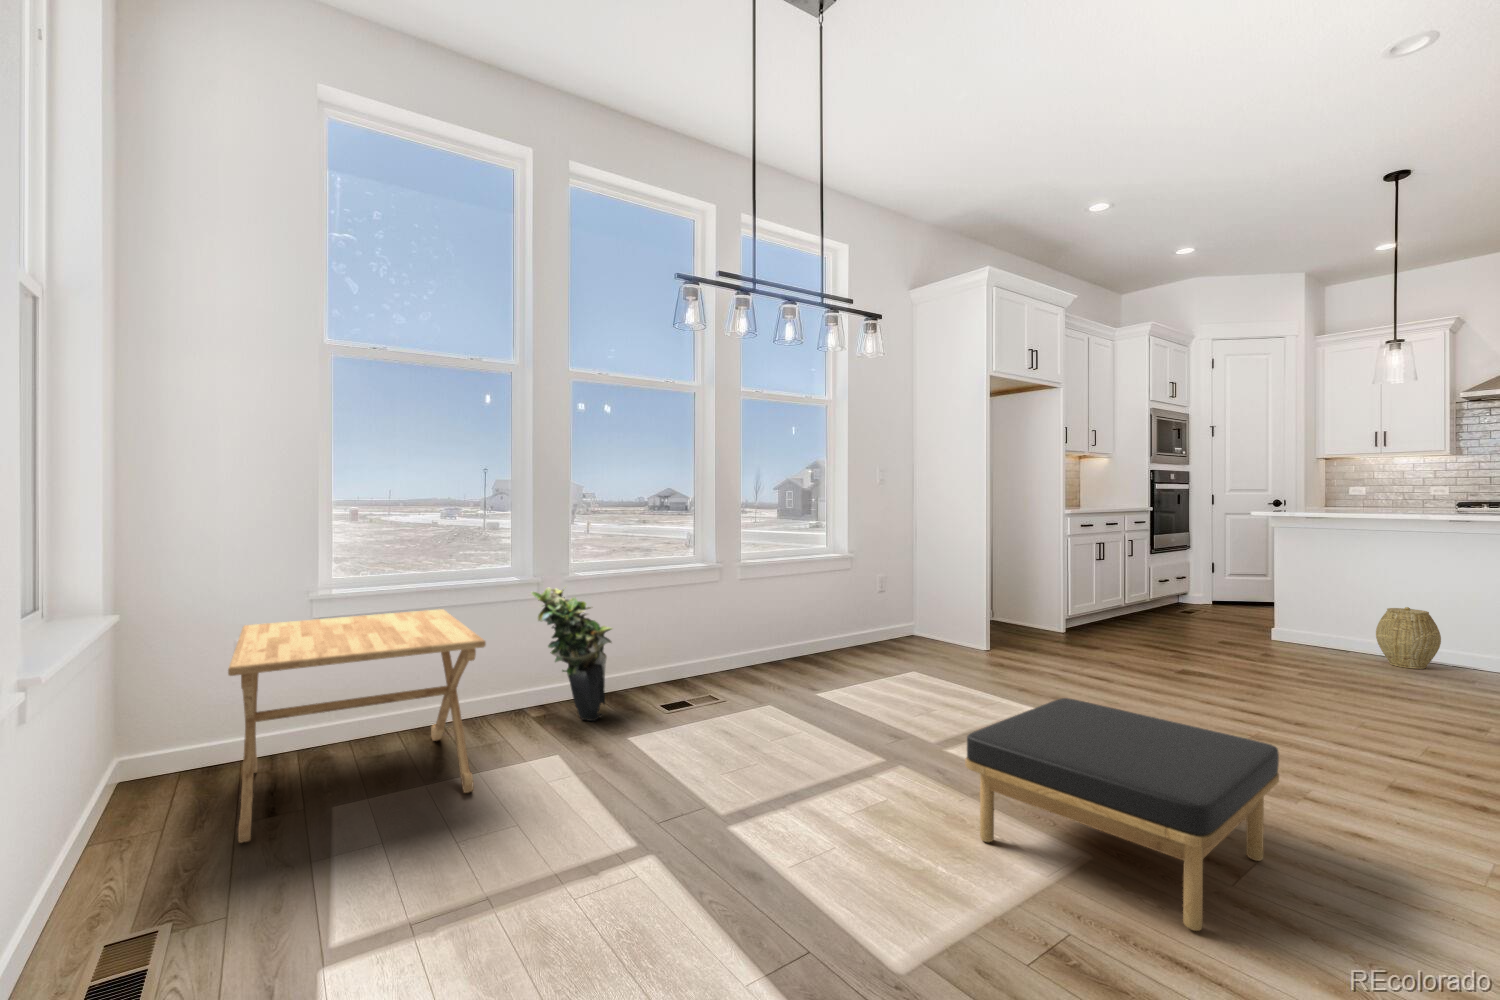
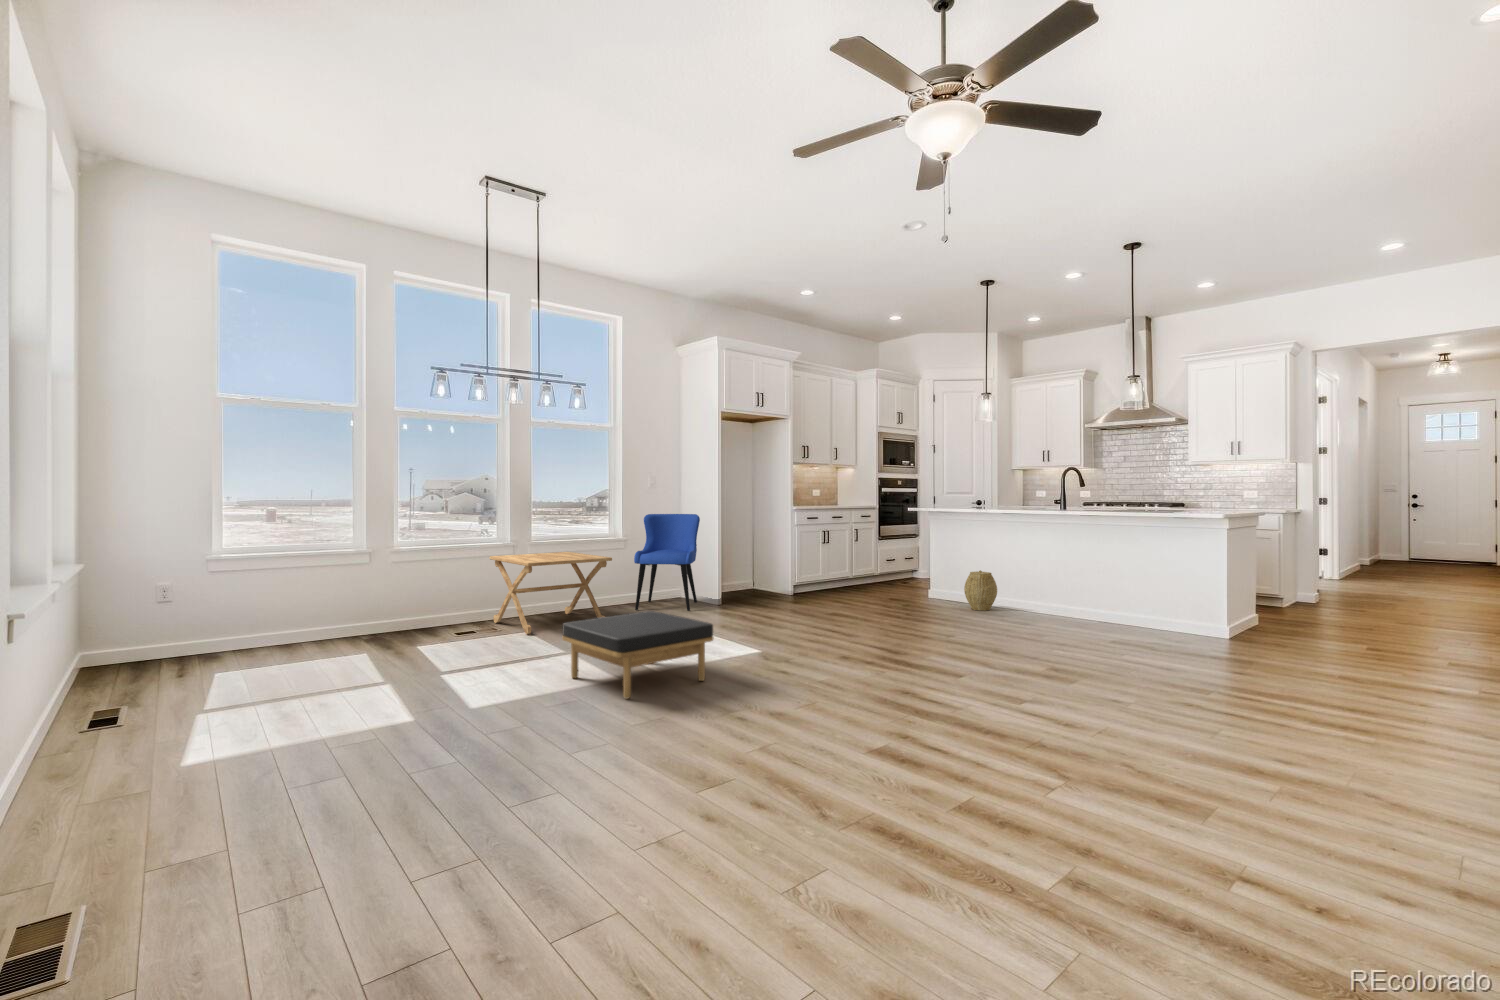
dining chair: none [876,518,967,662] -> present [634,514,700,611]
potted plant: present [531,588,612,721] -> none [364,556,420,641]
side table: present [228,609,486,843] -> present [490,552,612,634]

